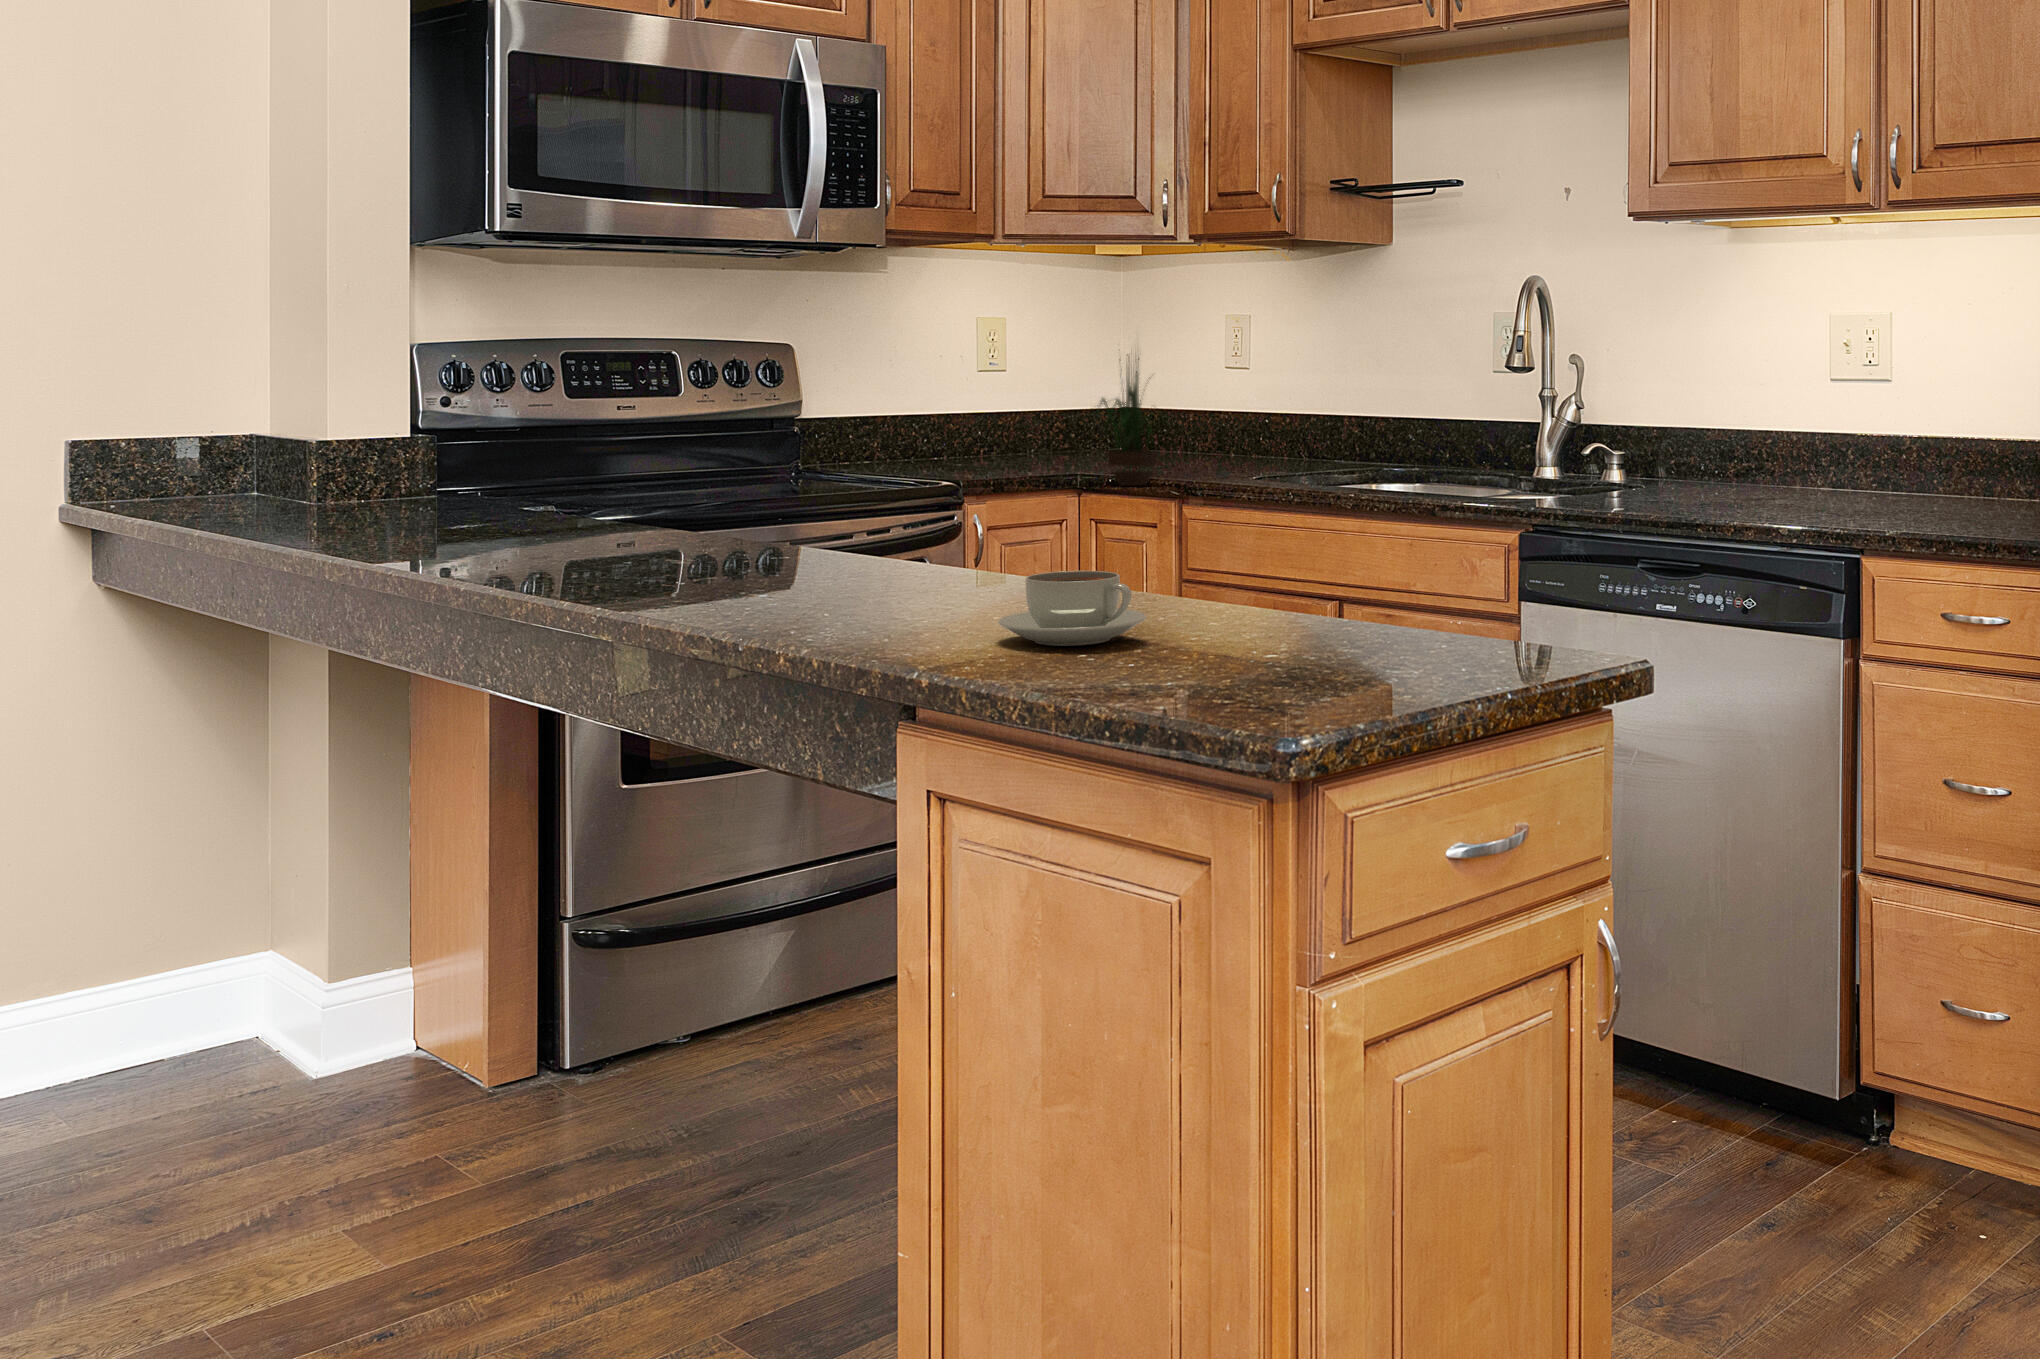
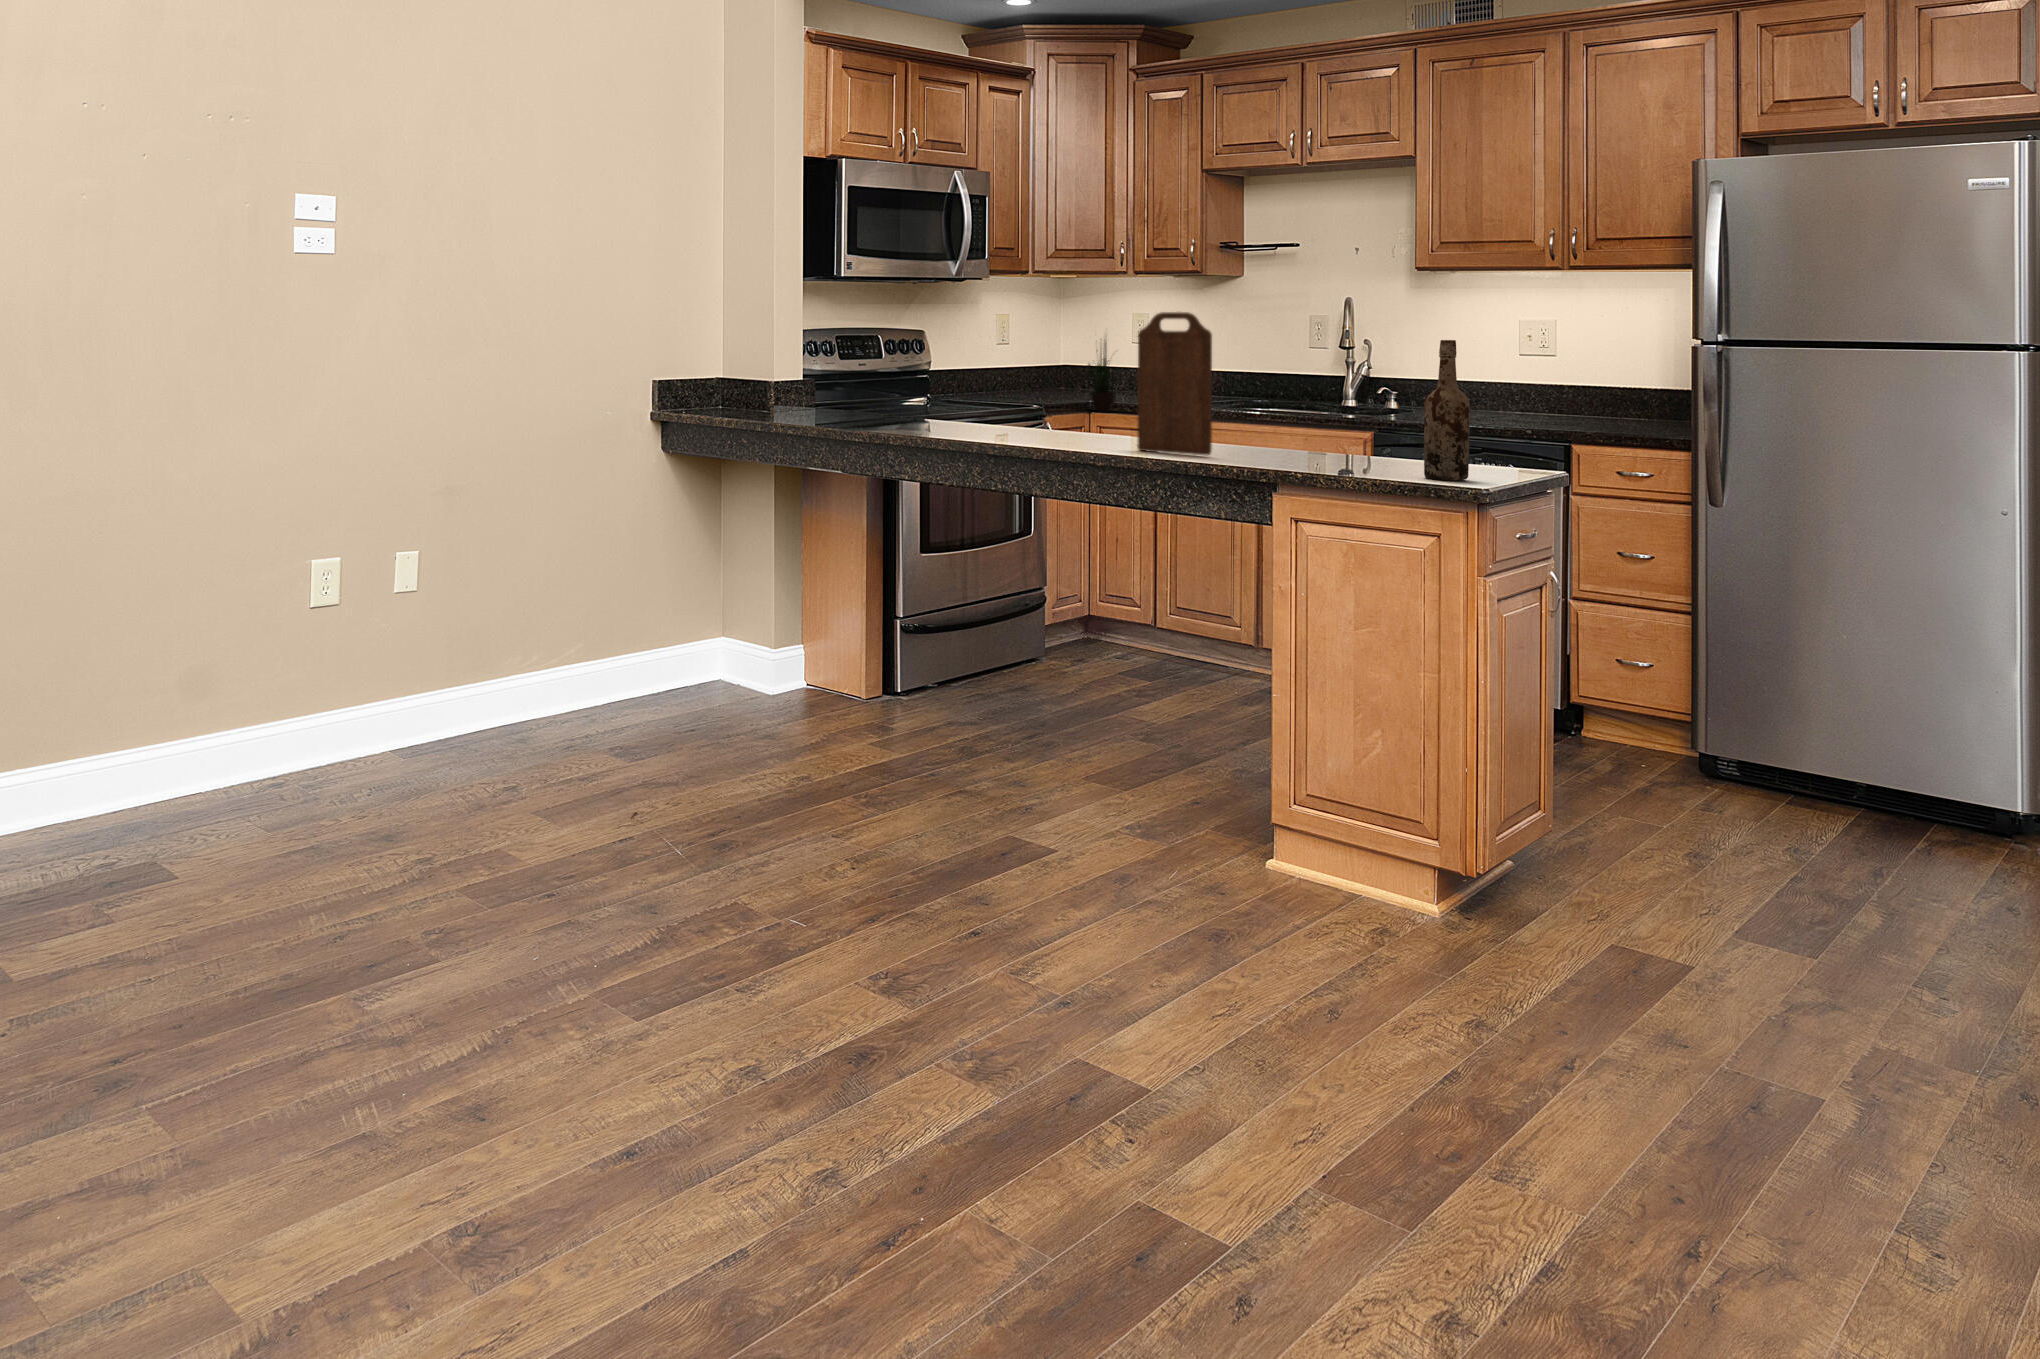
cutting board: none [717,250,851,614] -> present [1137,312,1212,455]
wine bottle: none [1239,300,1363,705] -> present [1424,340,1470,480]
coffee cup: present [998,571,1146,646] -> none [1289,439,1346,466]

